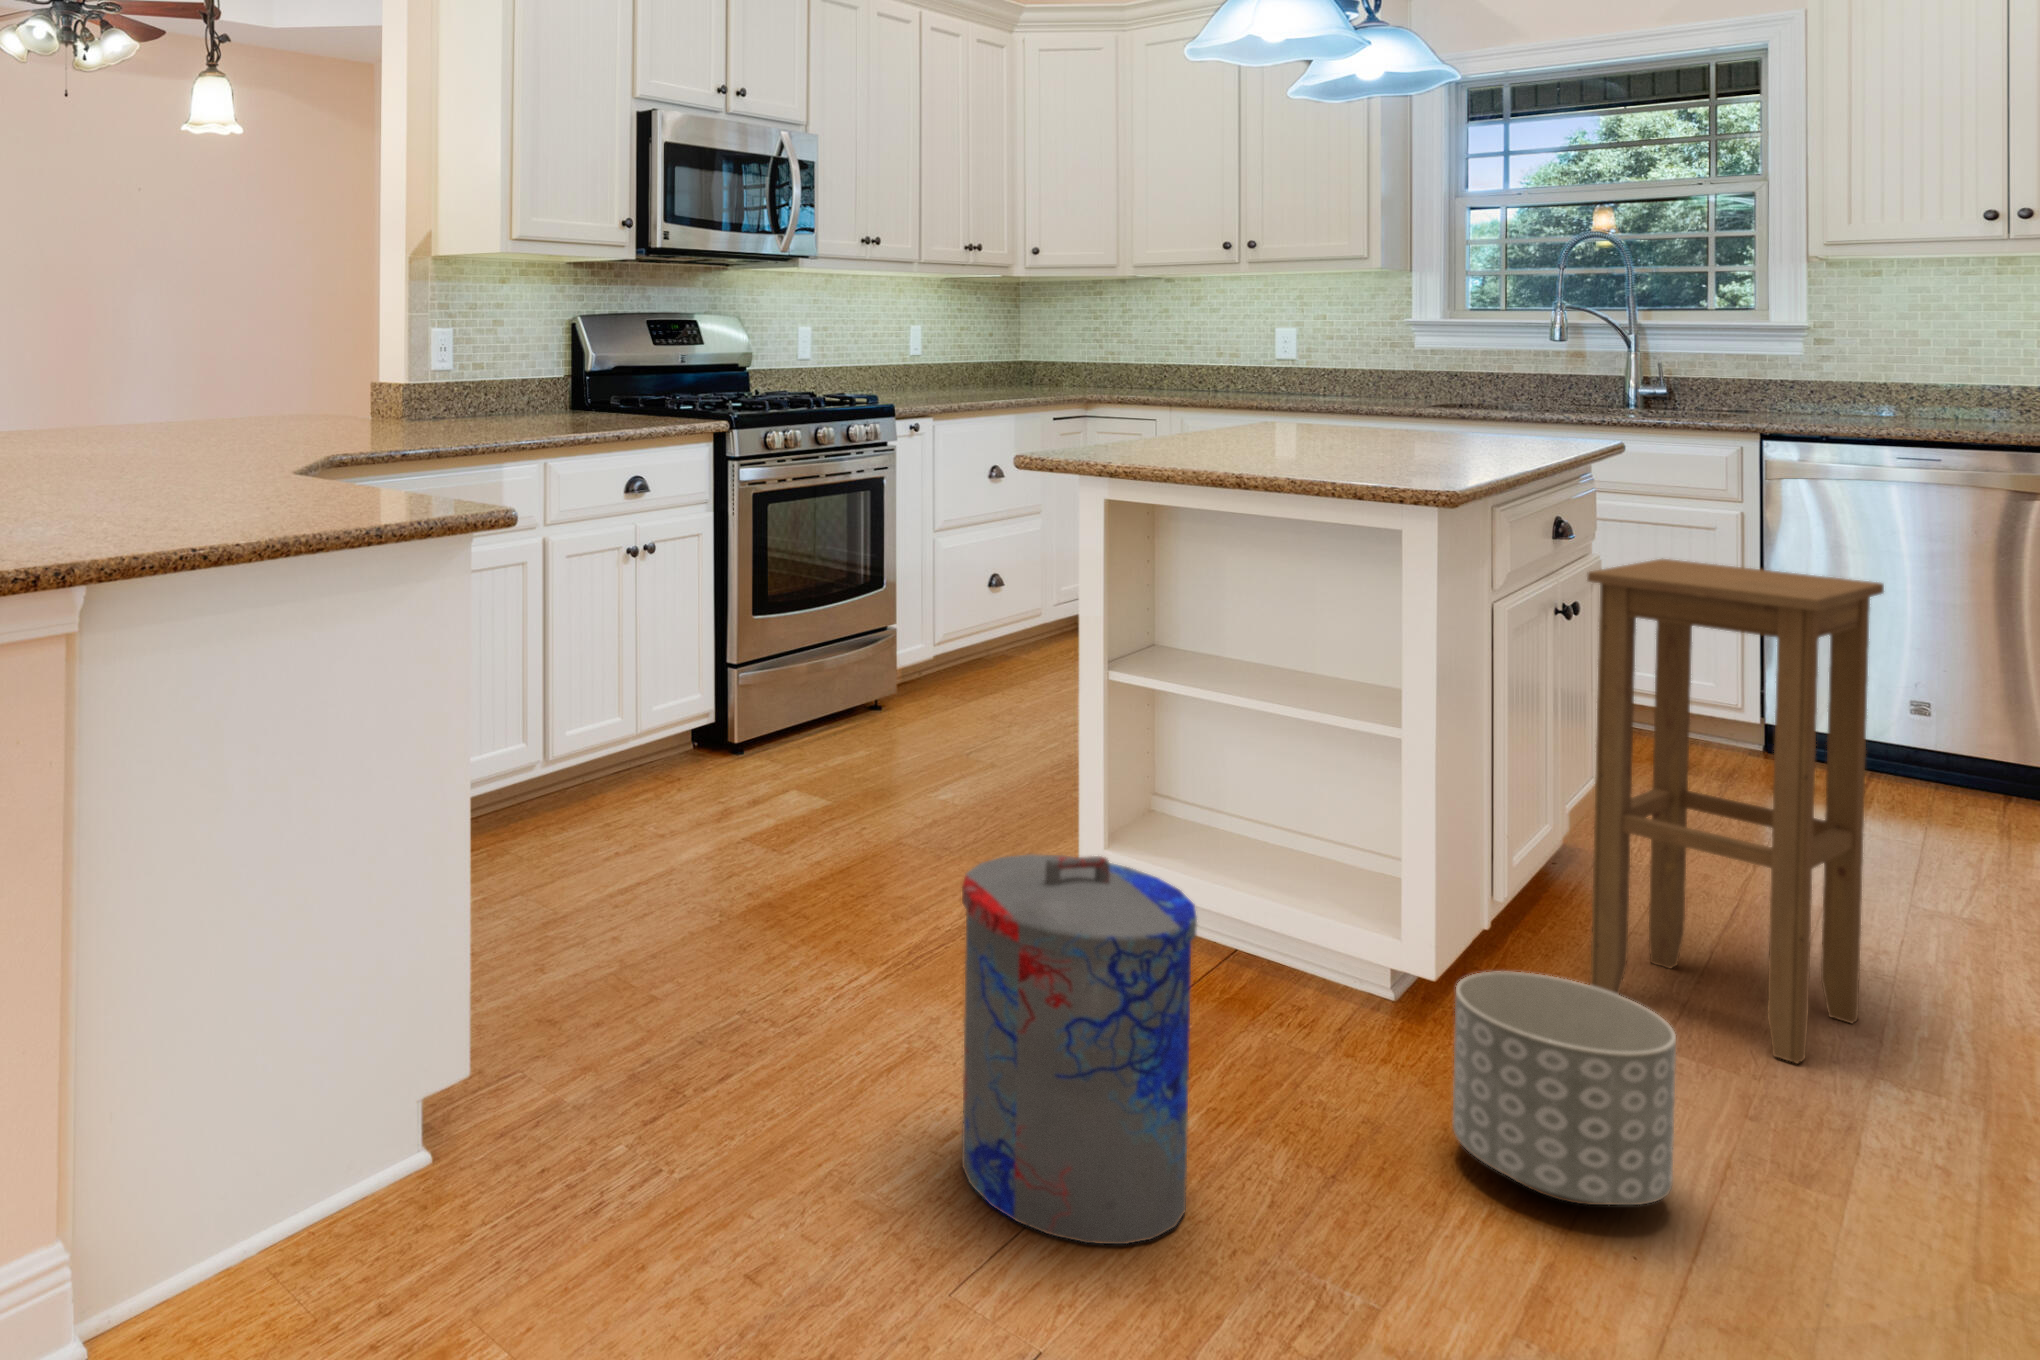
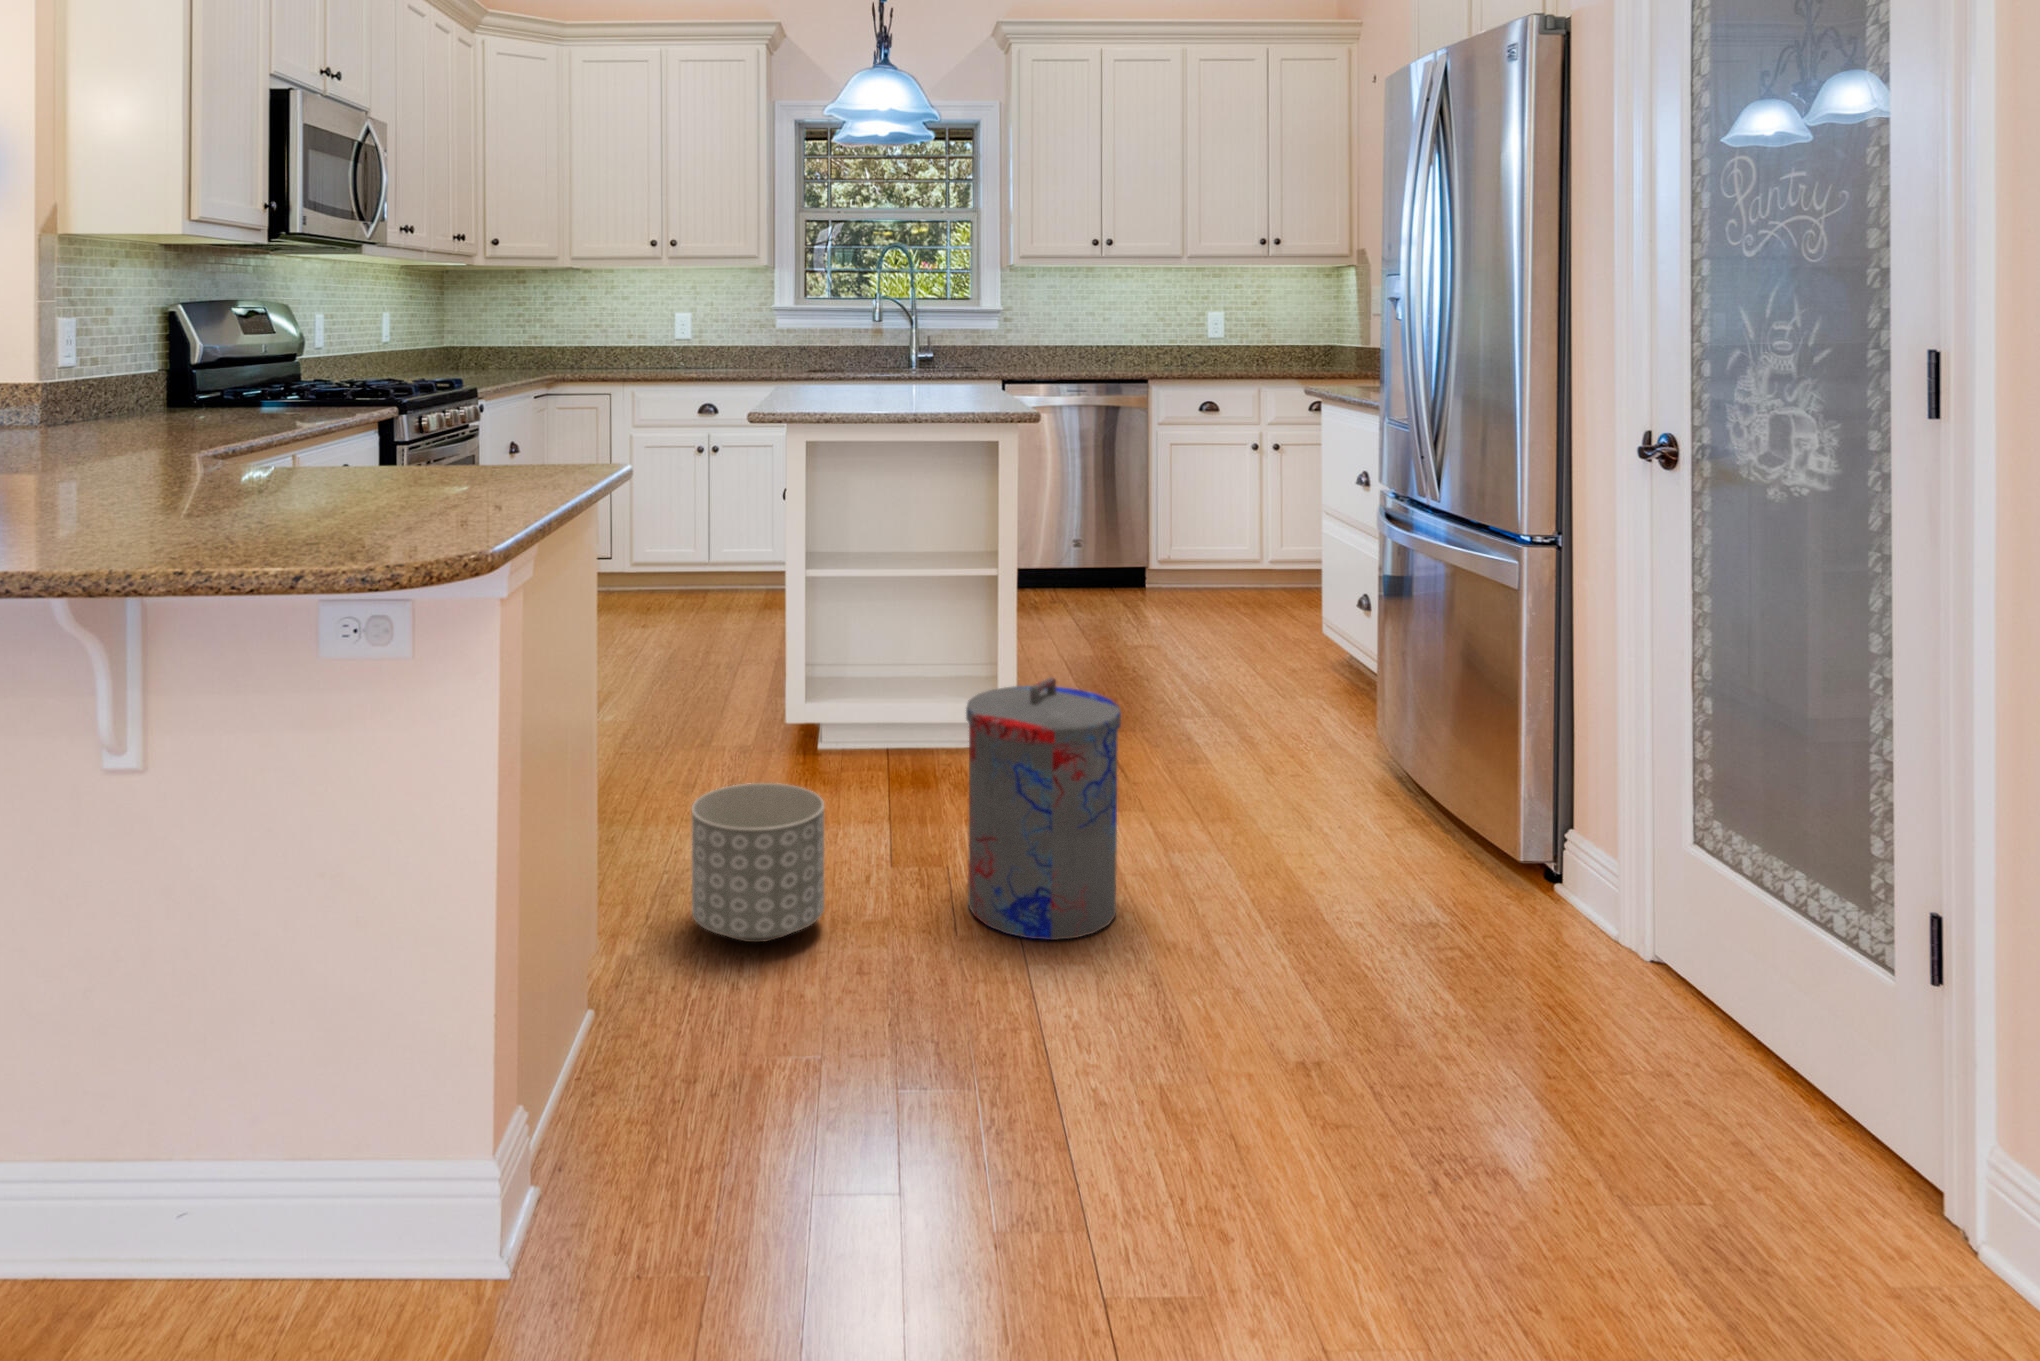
stool: present [1587,559,1884,1063] -> none [1087,452,1205,725]
planter: present [1453,971,1676,1205] -> present [692,783,824,942]

